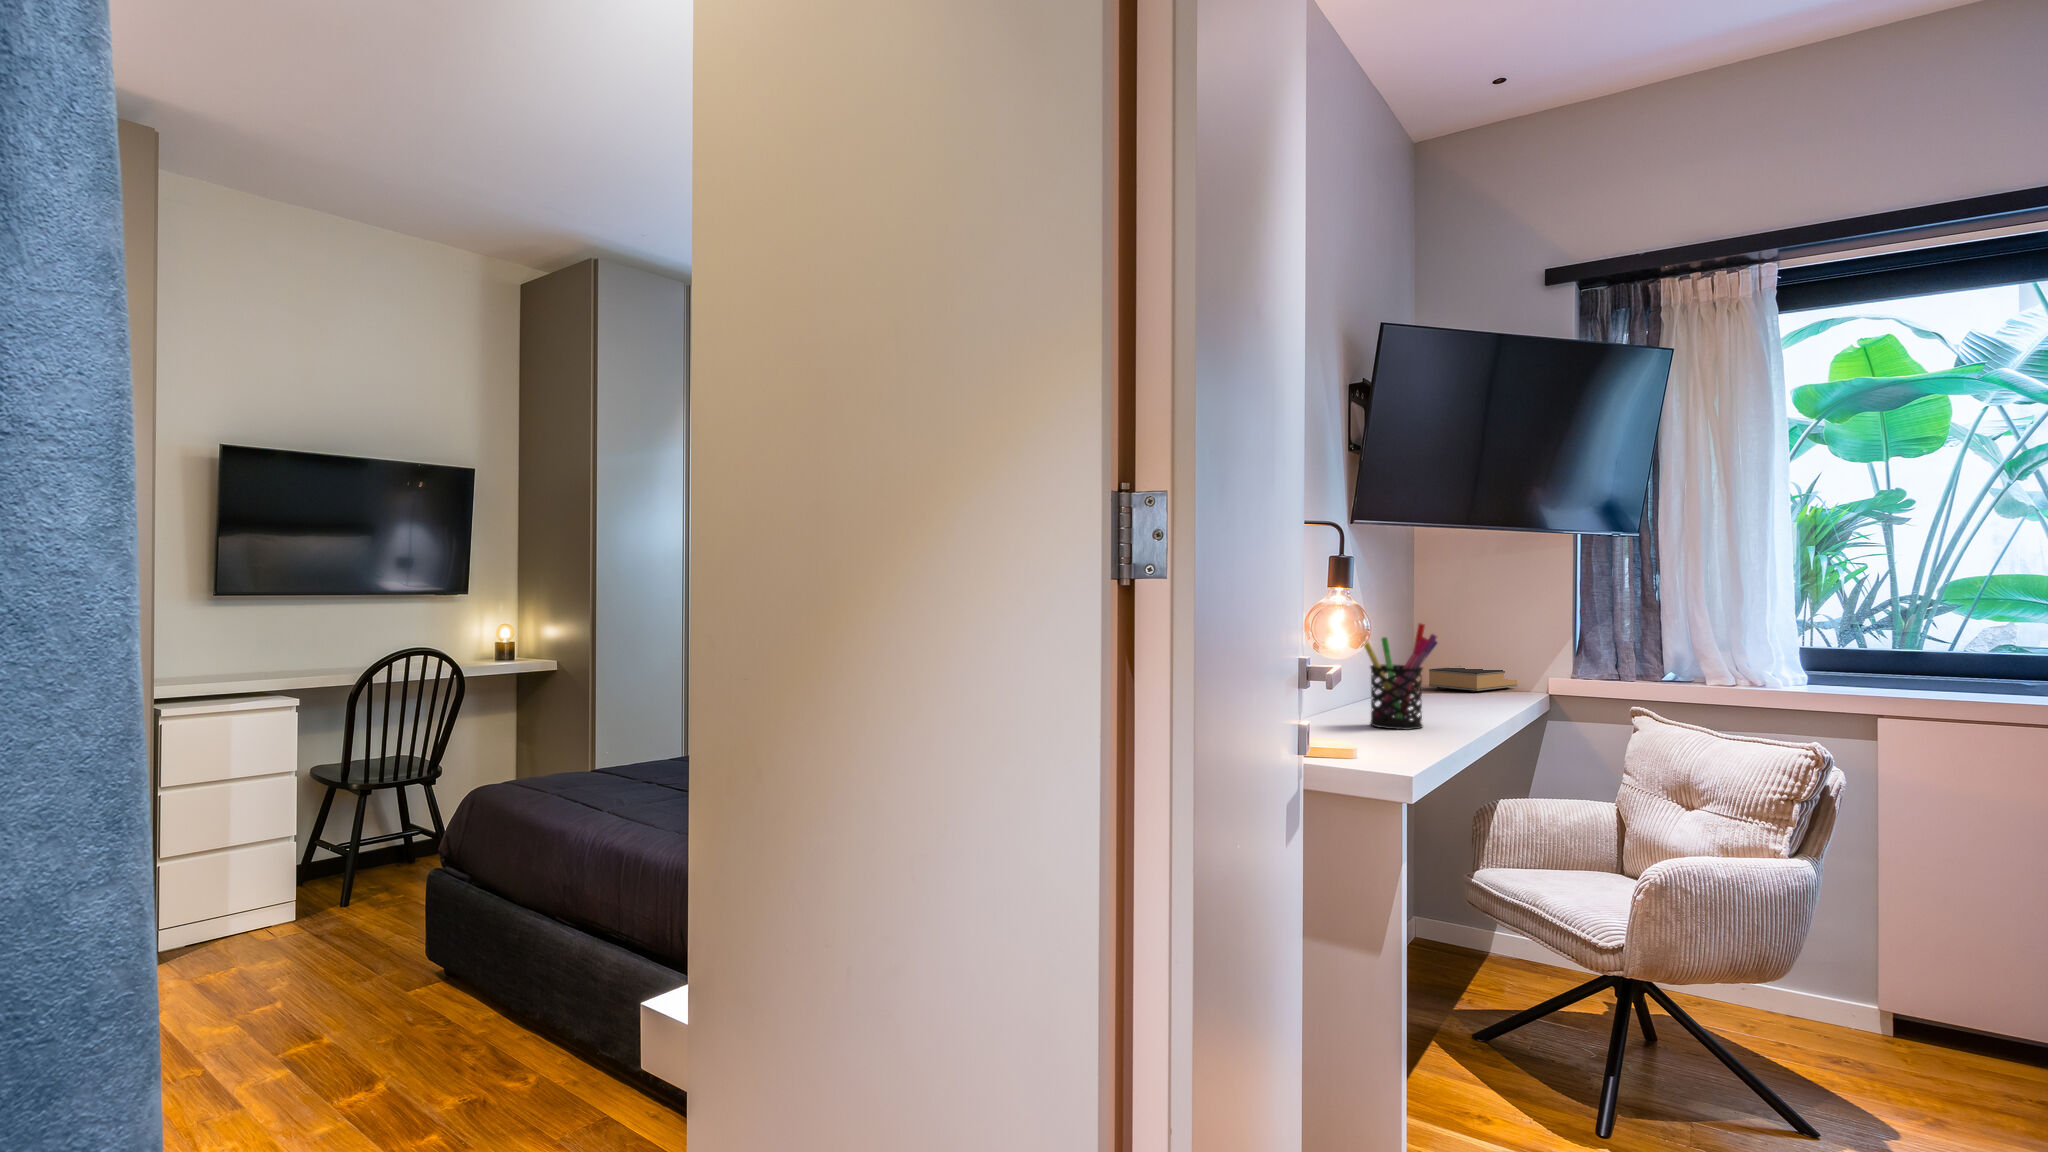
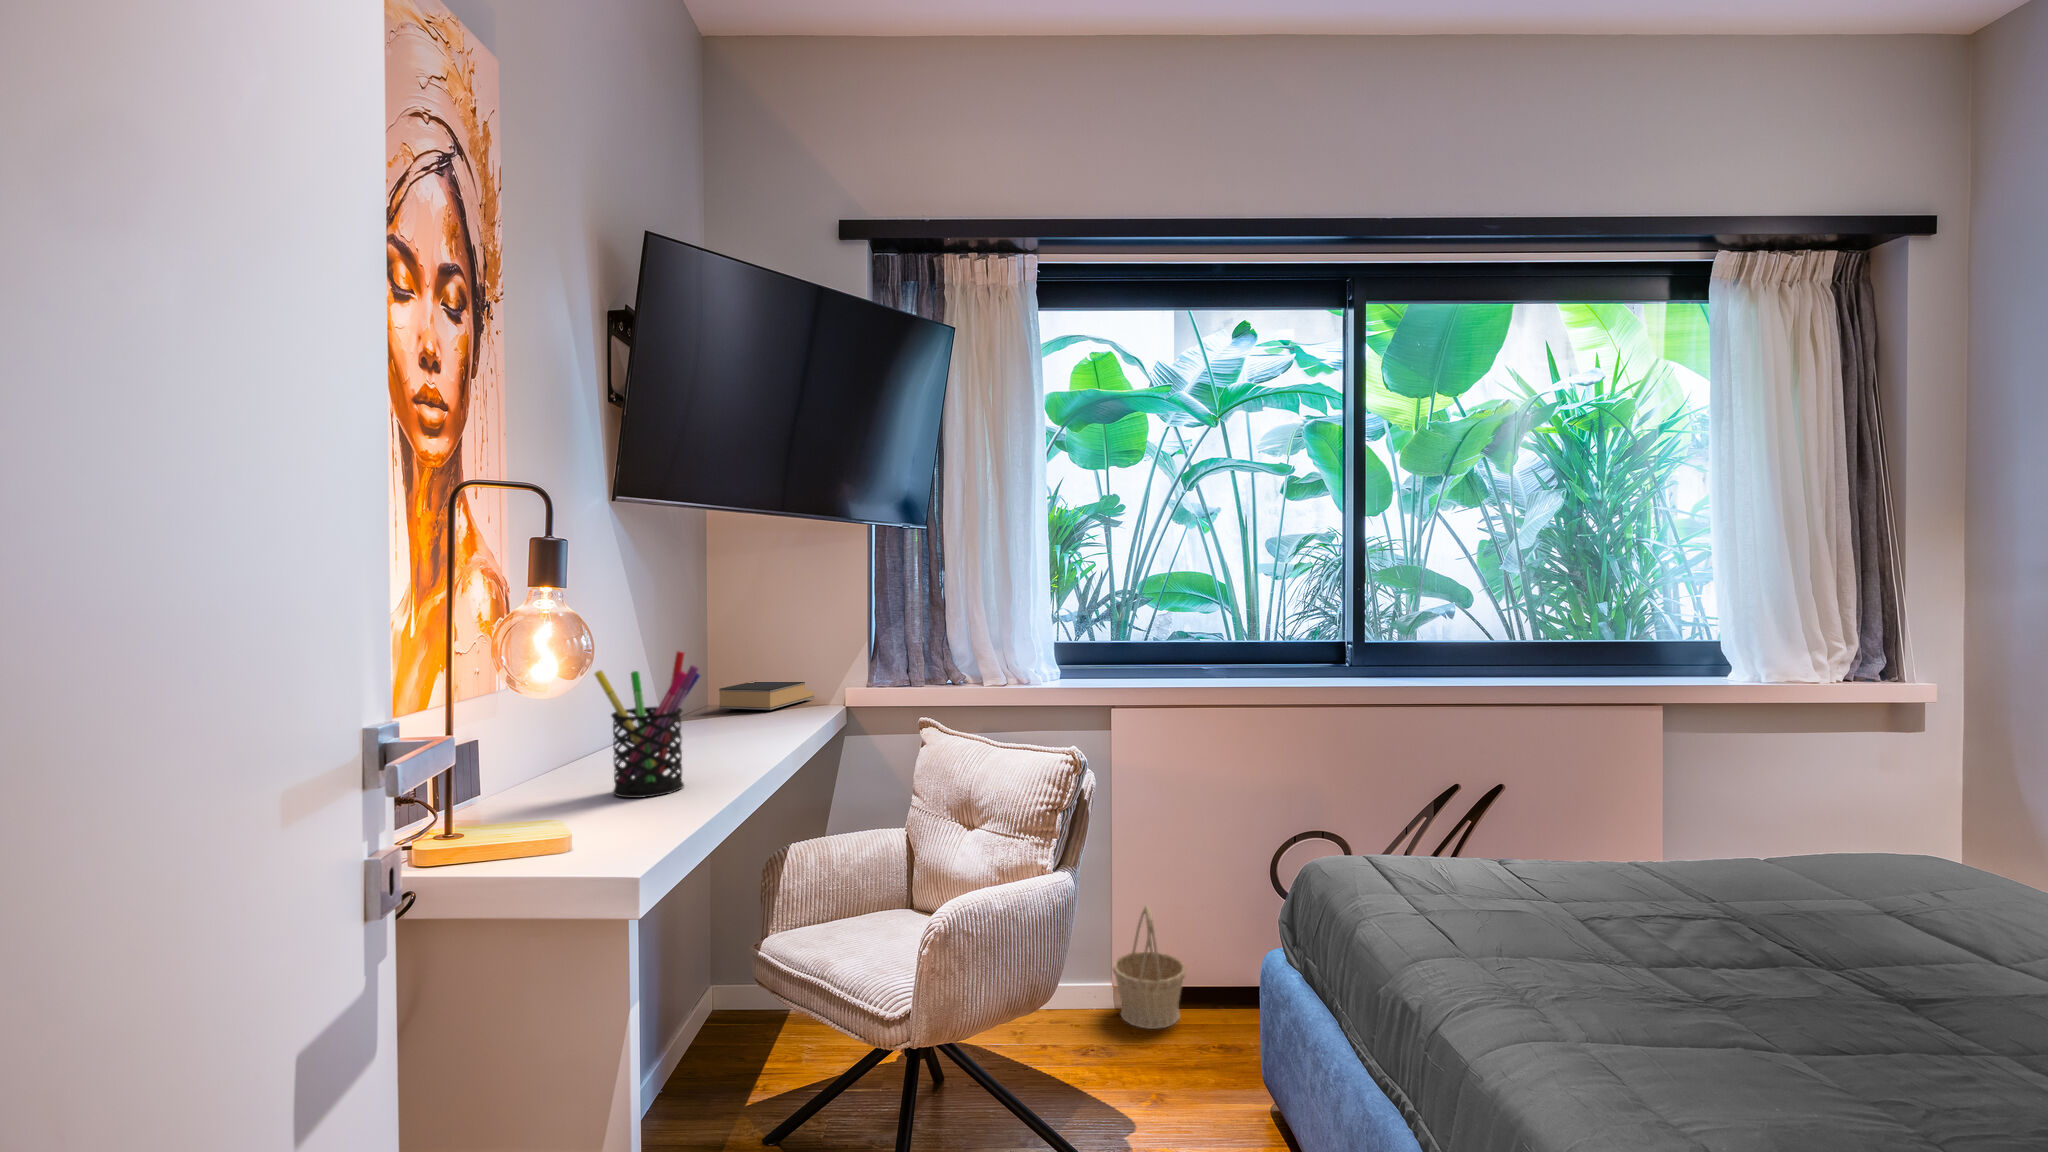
basket: none [1874,947,1987,1086] -> present [1113,906,1186,1029]

